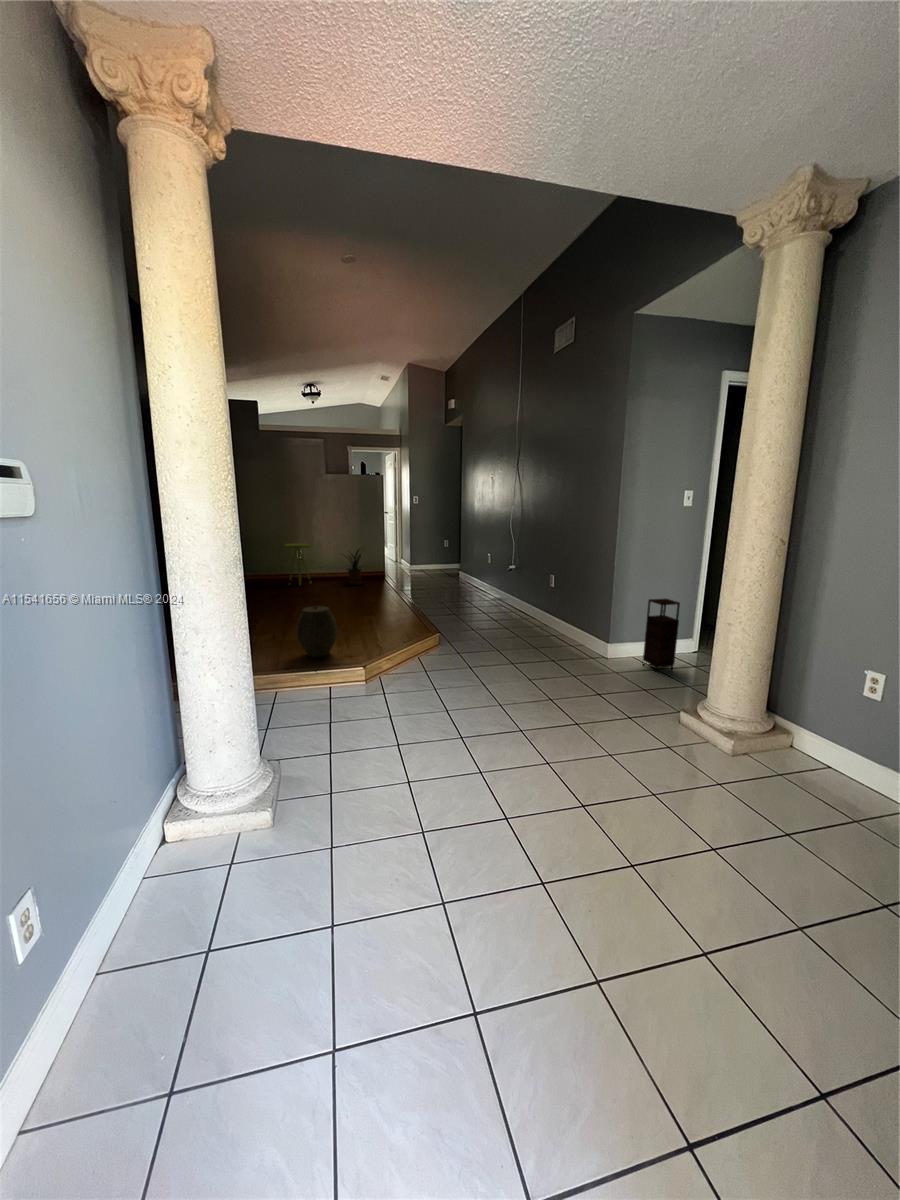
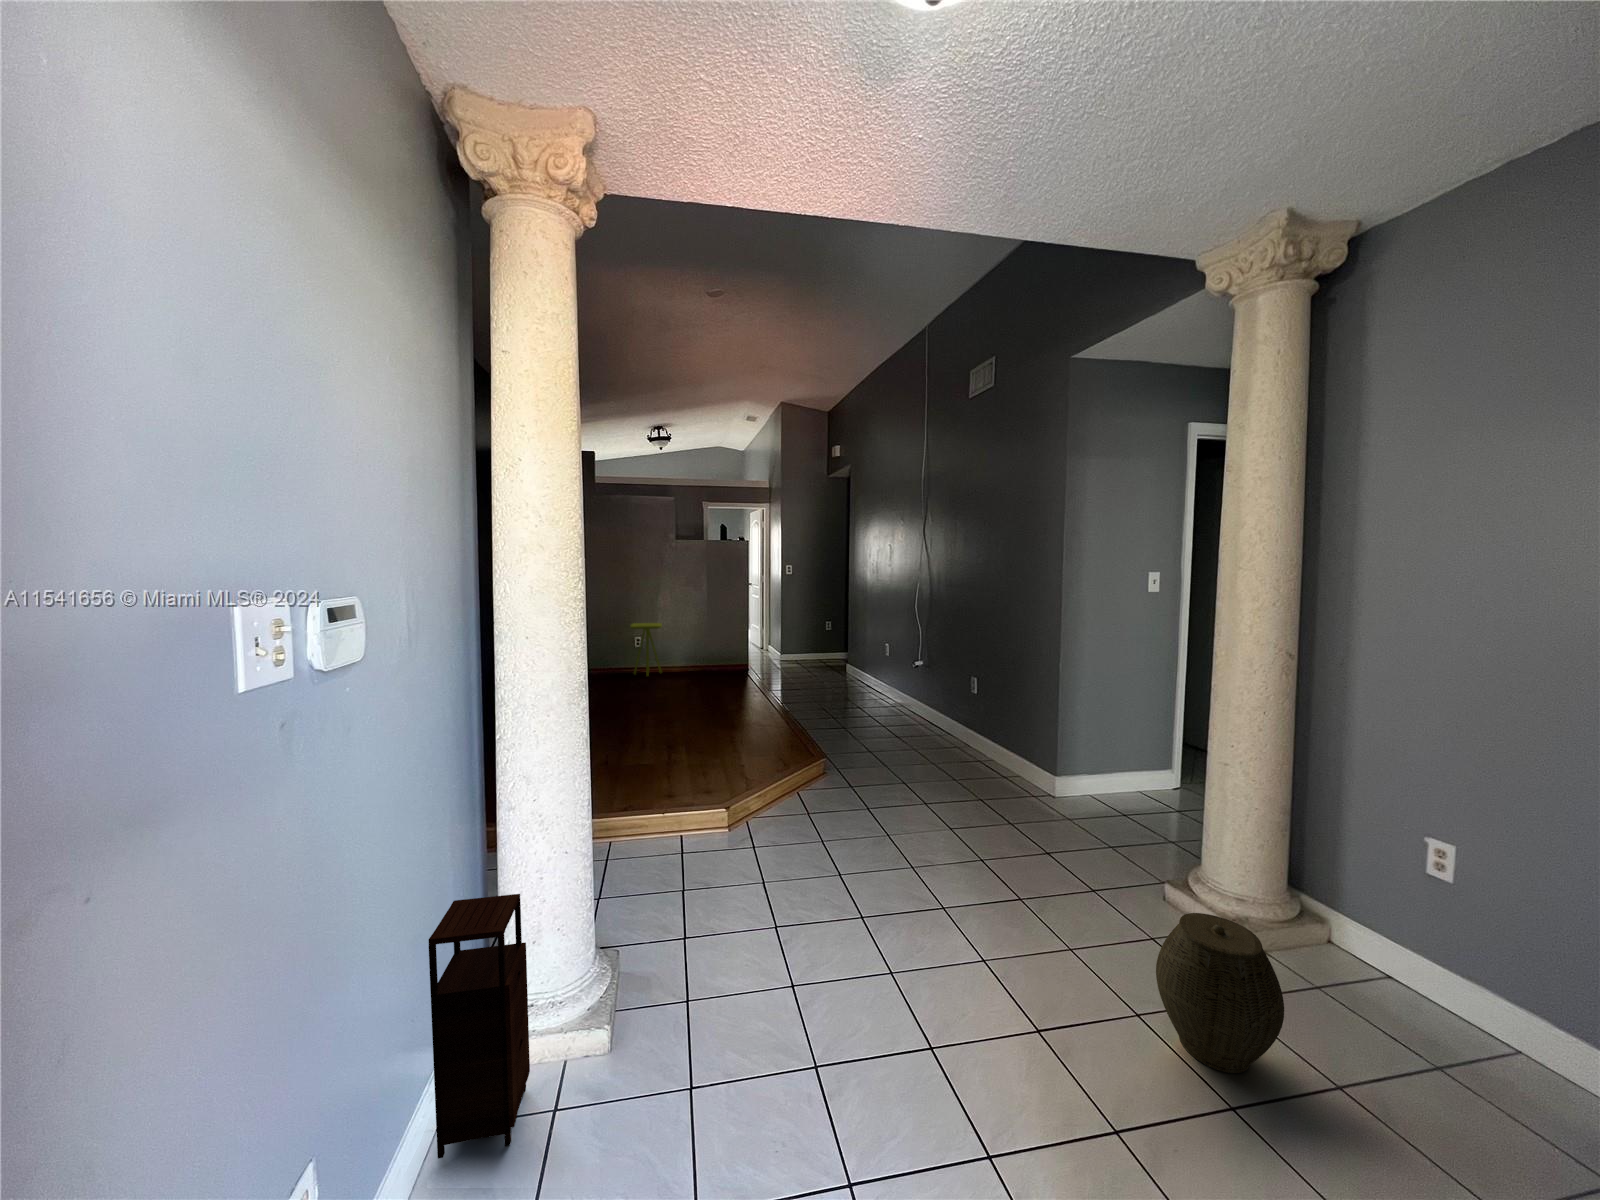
house plant: present [347,549,361,585] -> none [693,626,735,675]
storage cabinet: present [643,599,680,671] -> present [429,894,530,1159]
woven basket: present [296,606,338,657] -> present [1156,913,1284,1073]

